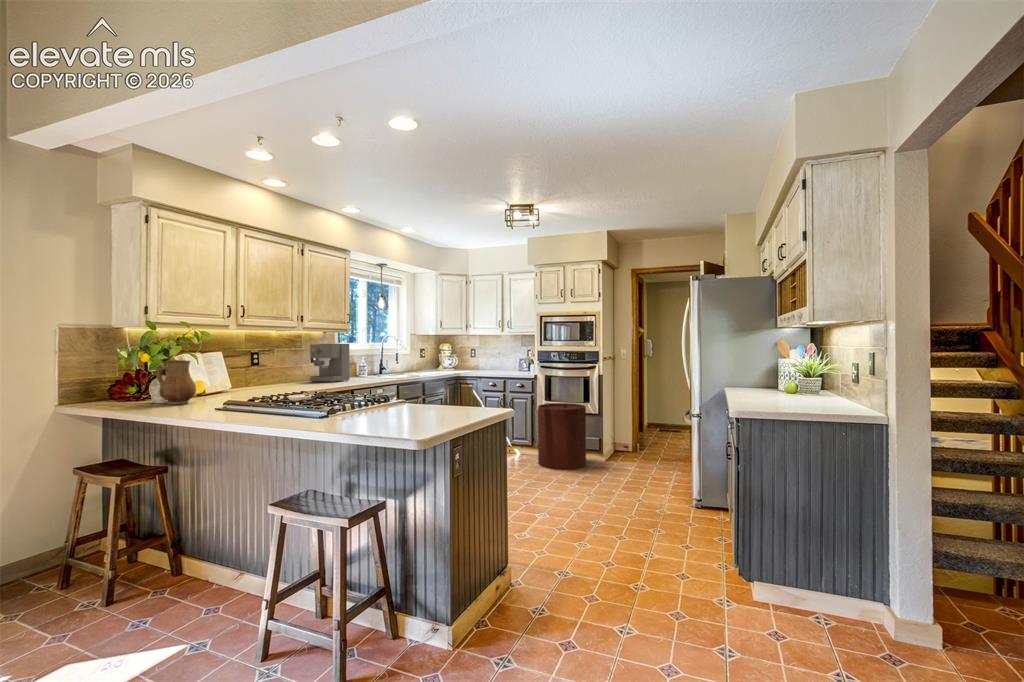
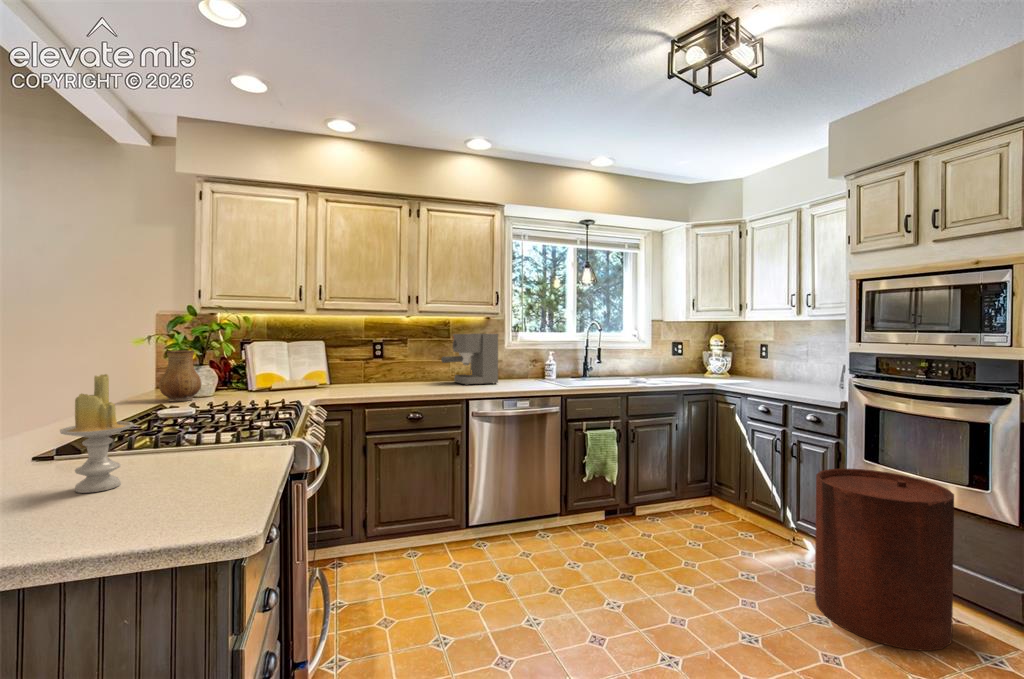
candle: none [415,362,441,413] -> present [60,374,134,493]

